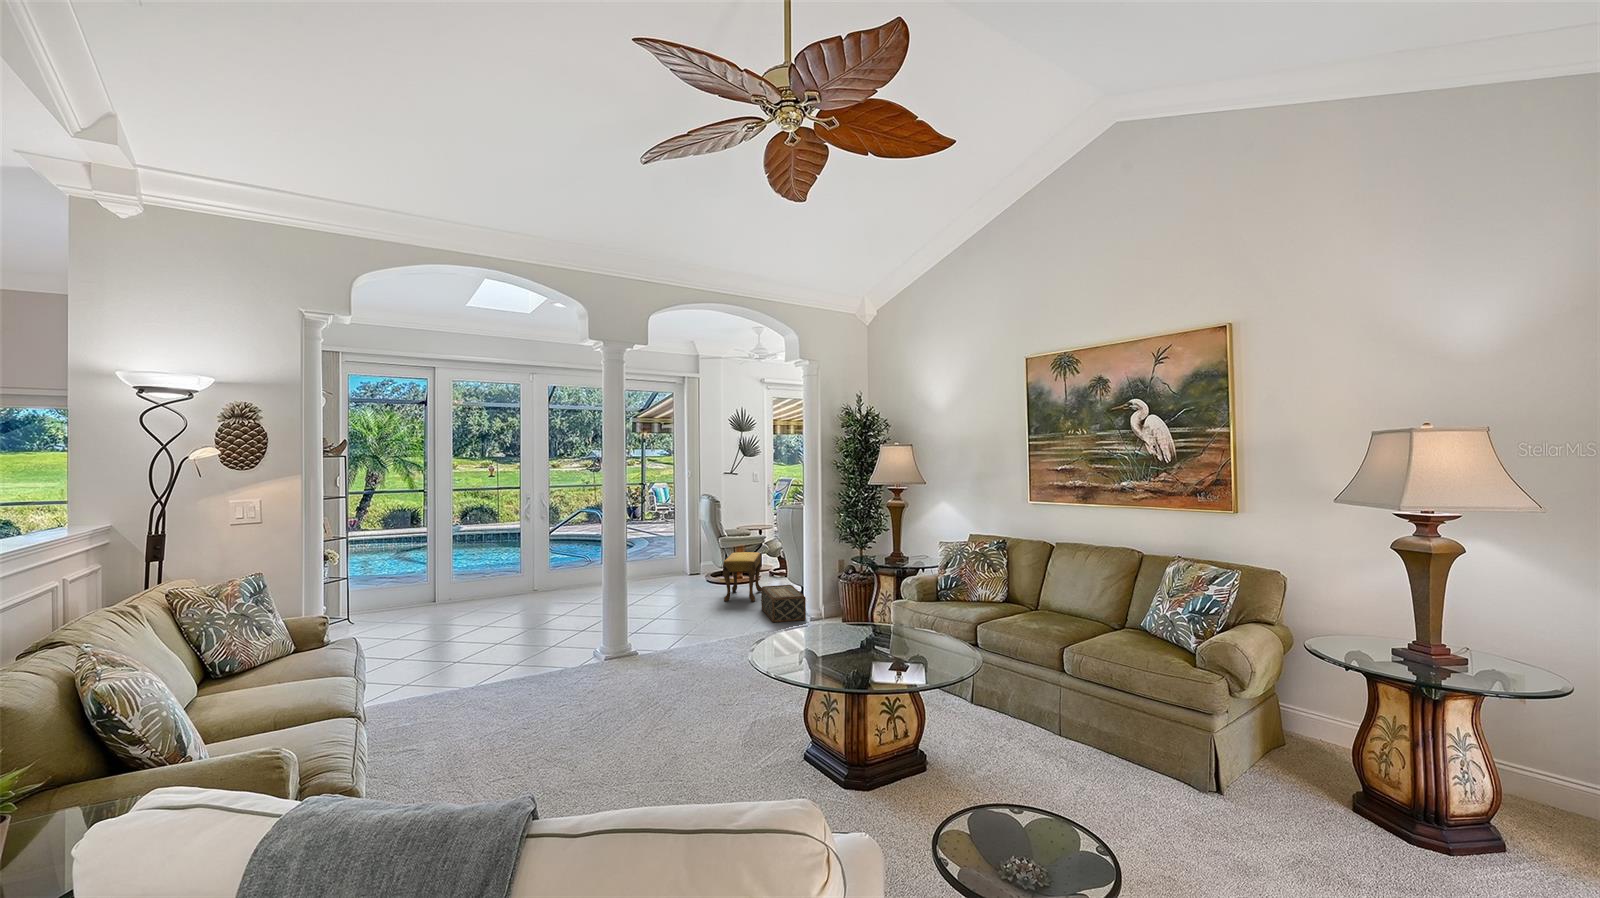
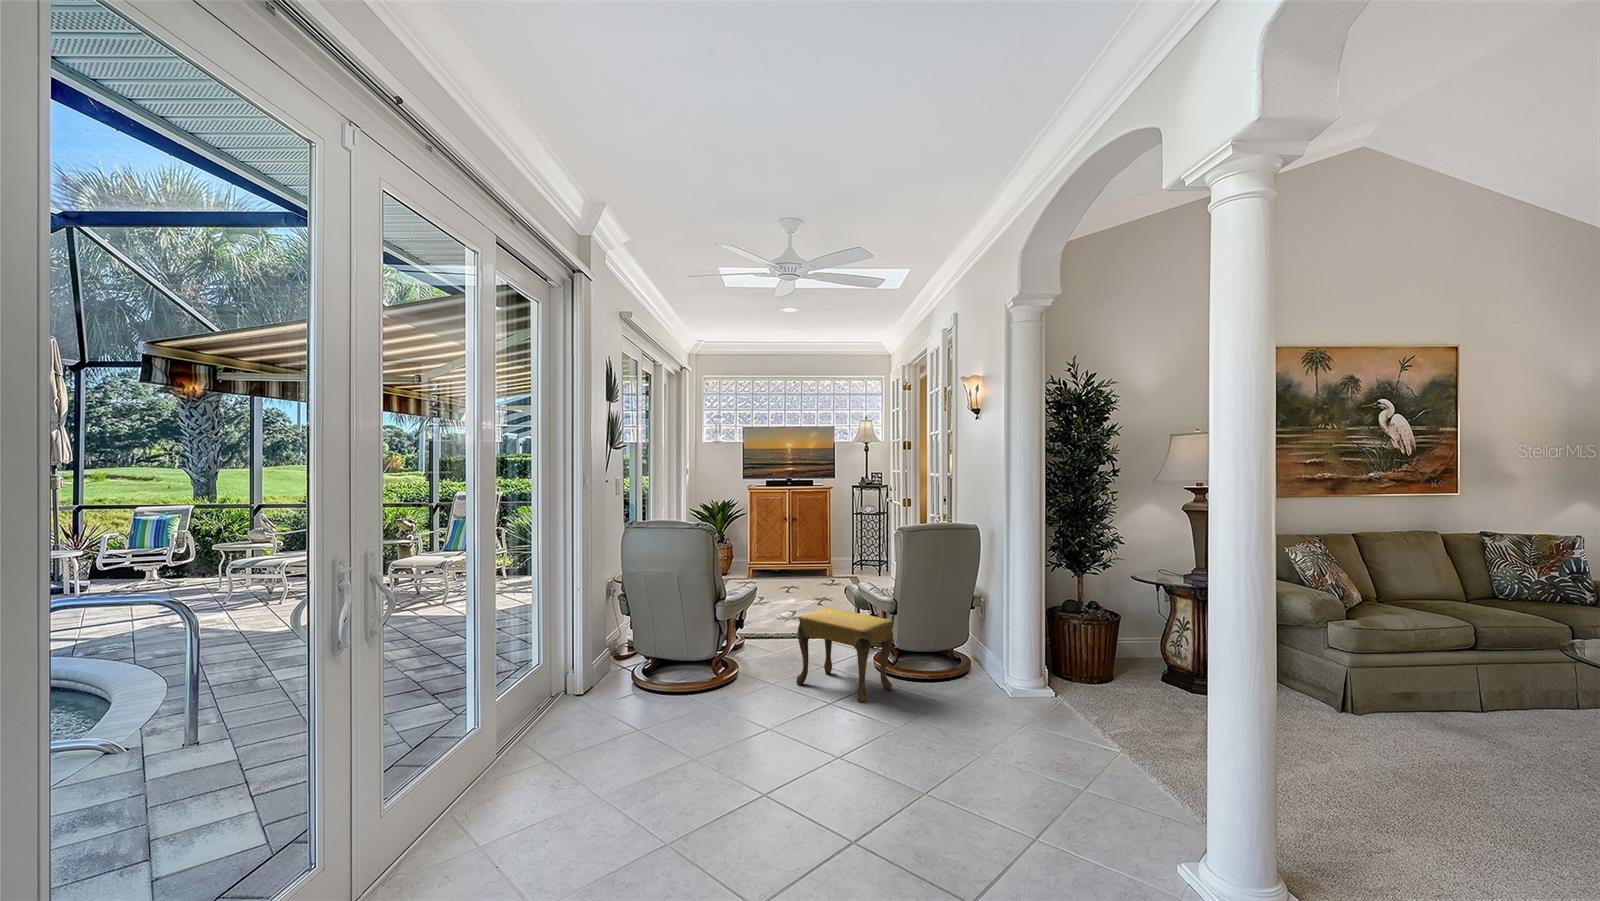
woven basket: present [761,585,806,622] -> none [944,645,1042,706]

